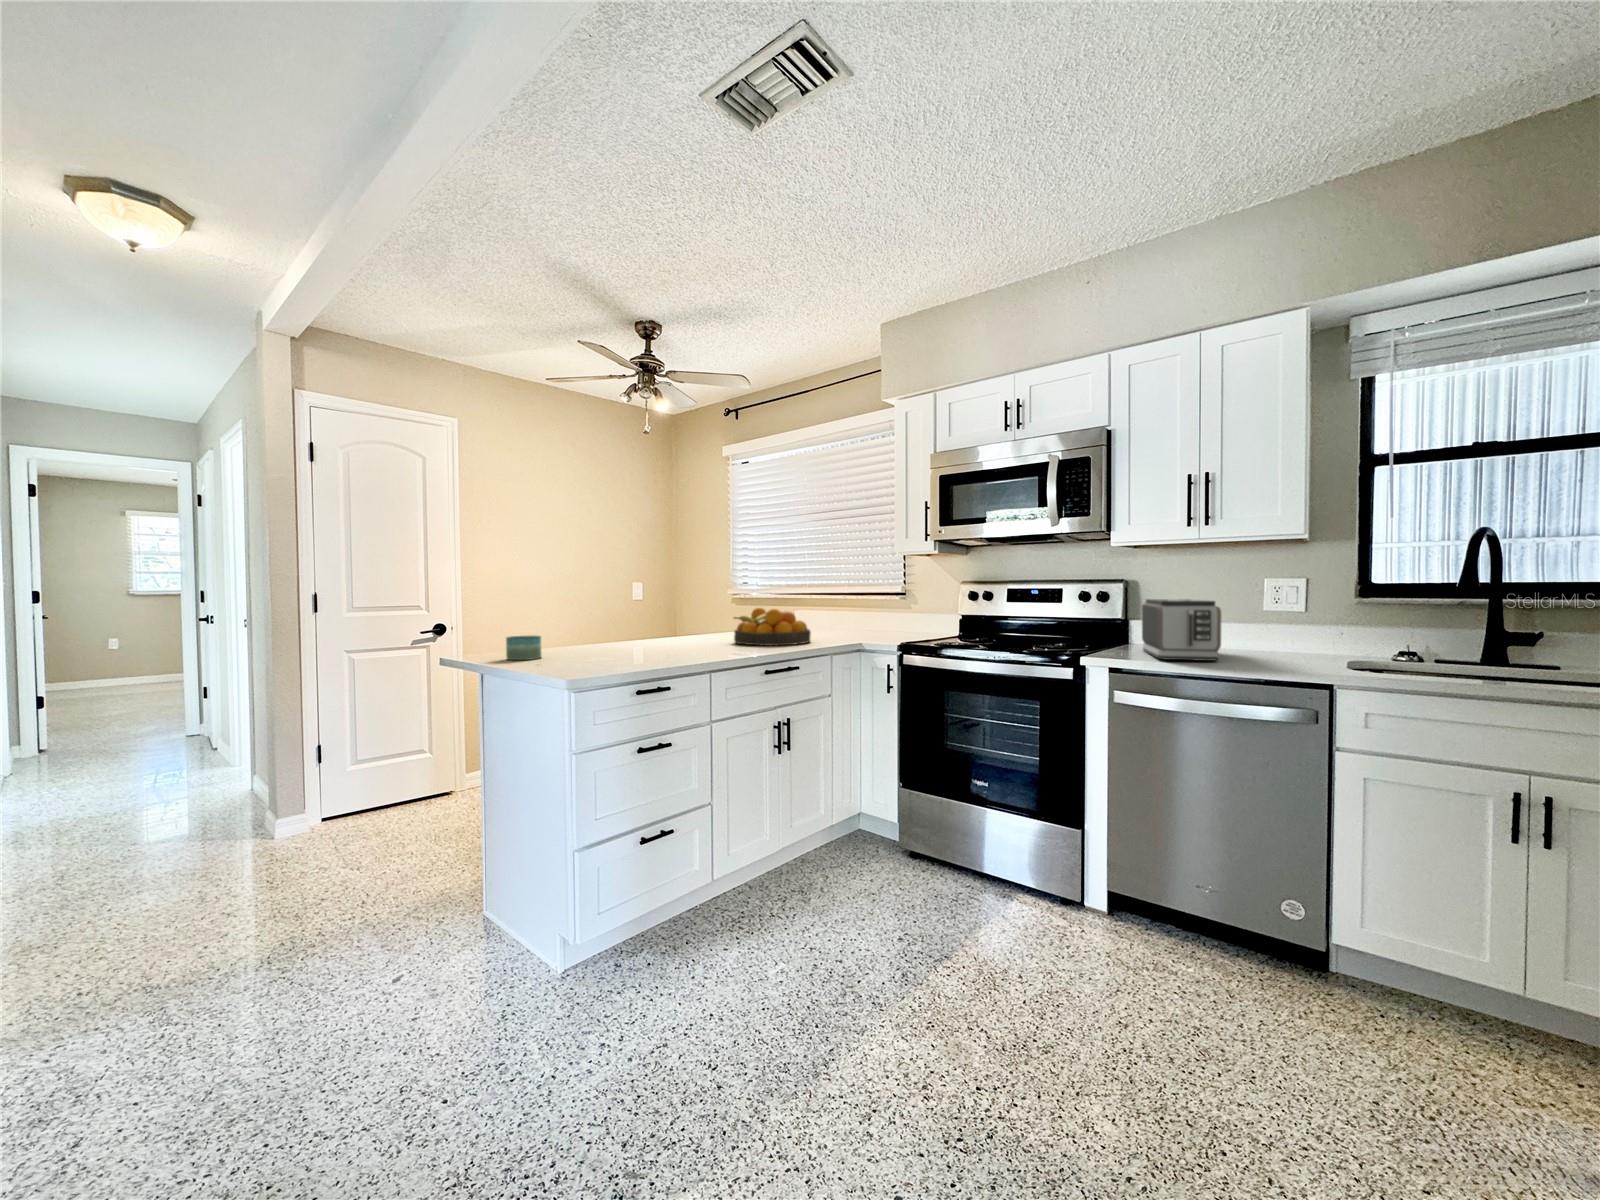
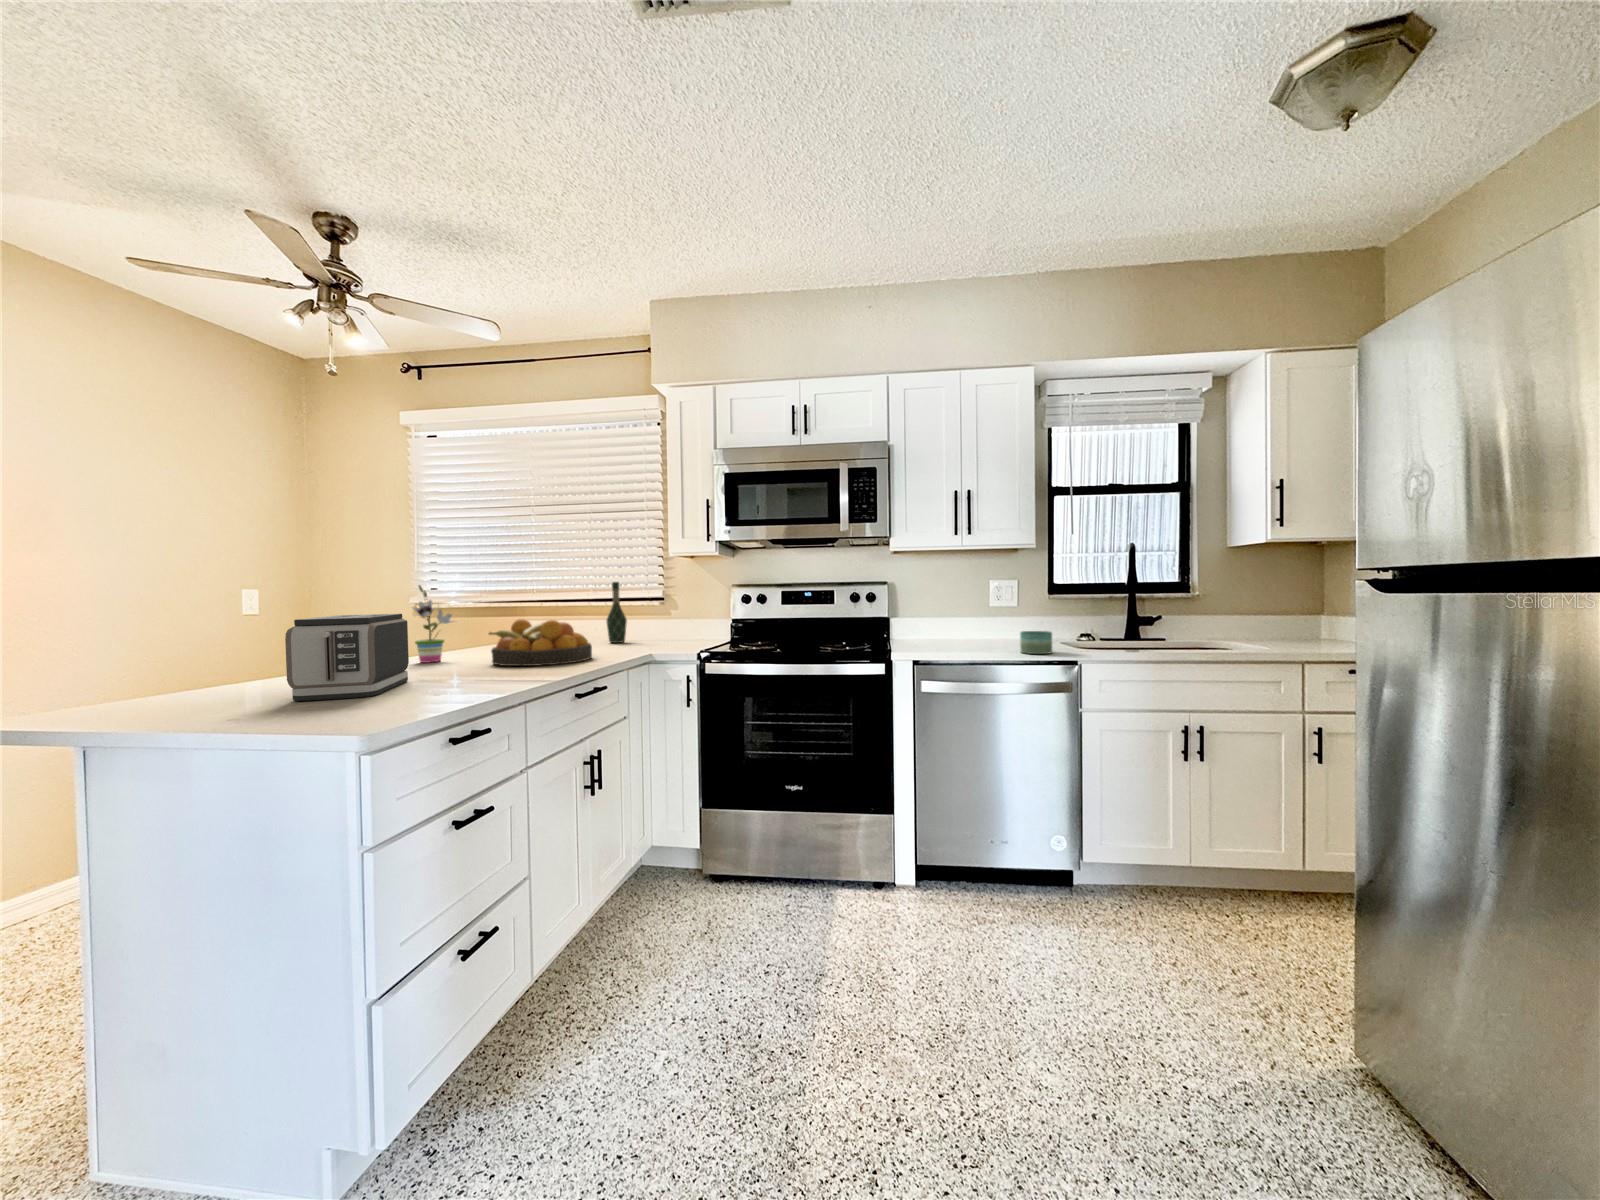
wine bottle: none [854,577,872,632] -> present [607,582,627,643]
potted plant: none [693,579,726,638] -> present [413,585,452,663]
toaster: present [1142,599,1221,661] -> present [285,614,409,701]
candle: present [506,636,541,660] -> present [1020,631,1052,654]

